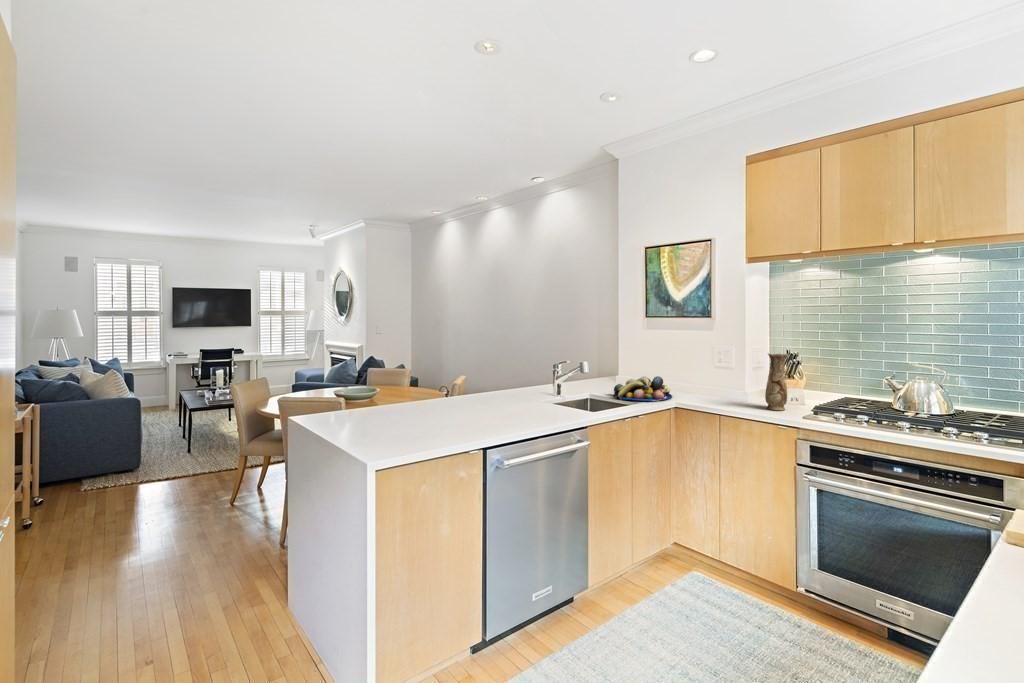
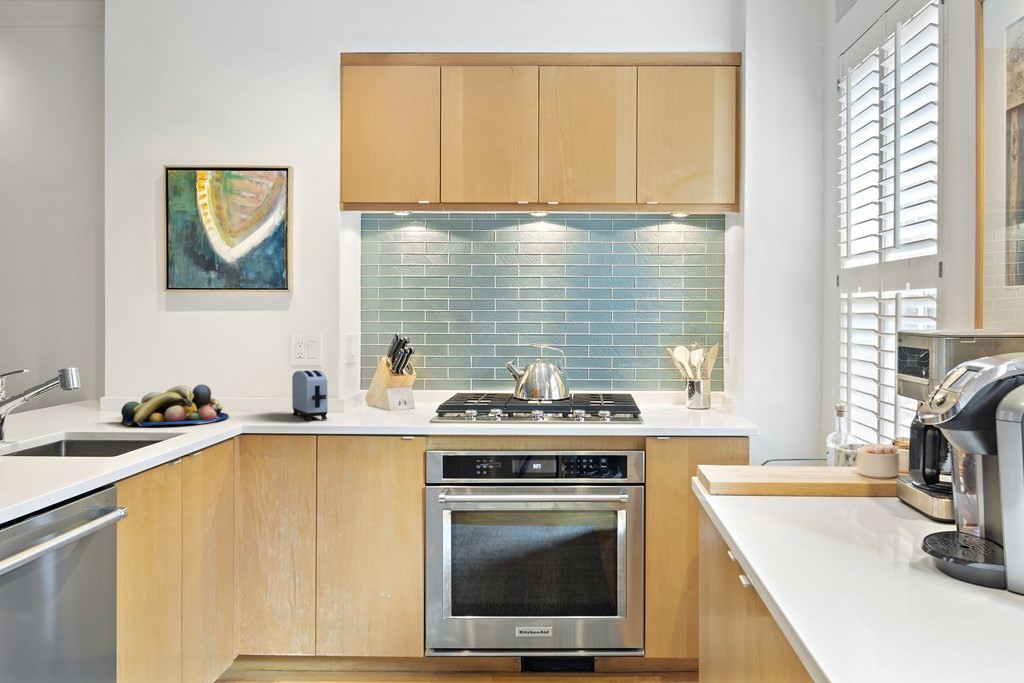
vase: present [765,353,788,410] -> none [373,336,401,417]
toaster: none [712,373,731,407] -> present [292,370,328,421]

